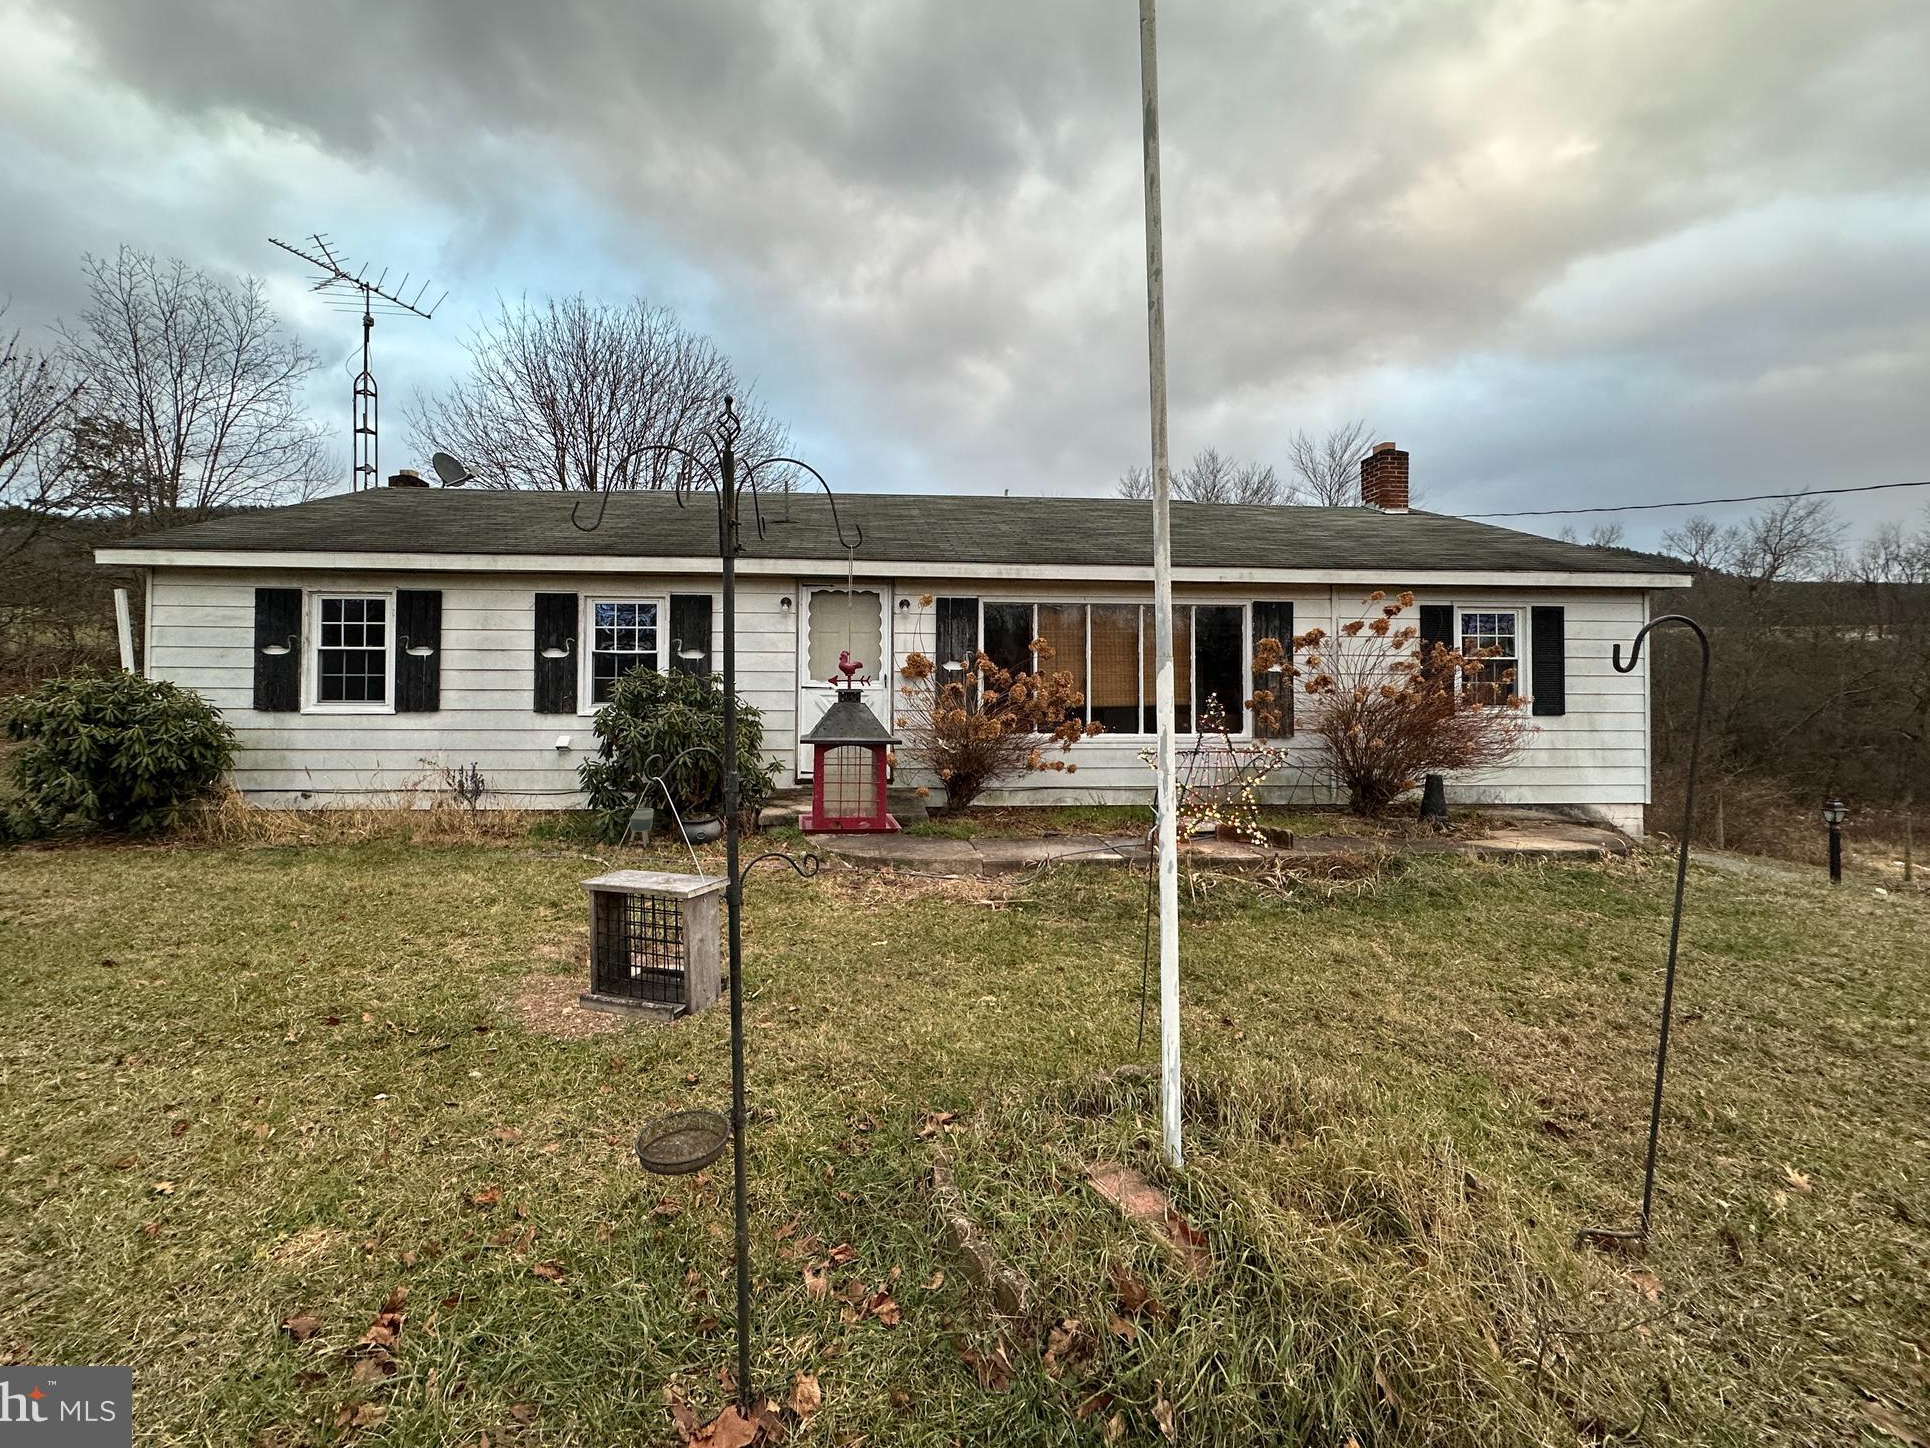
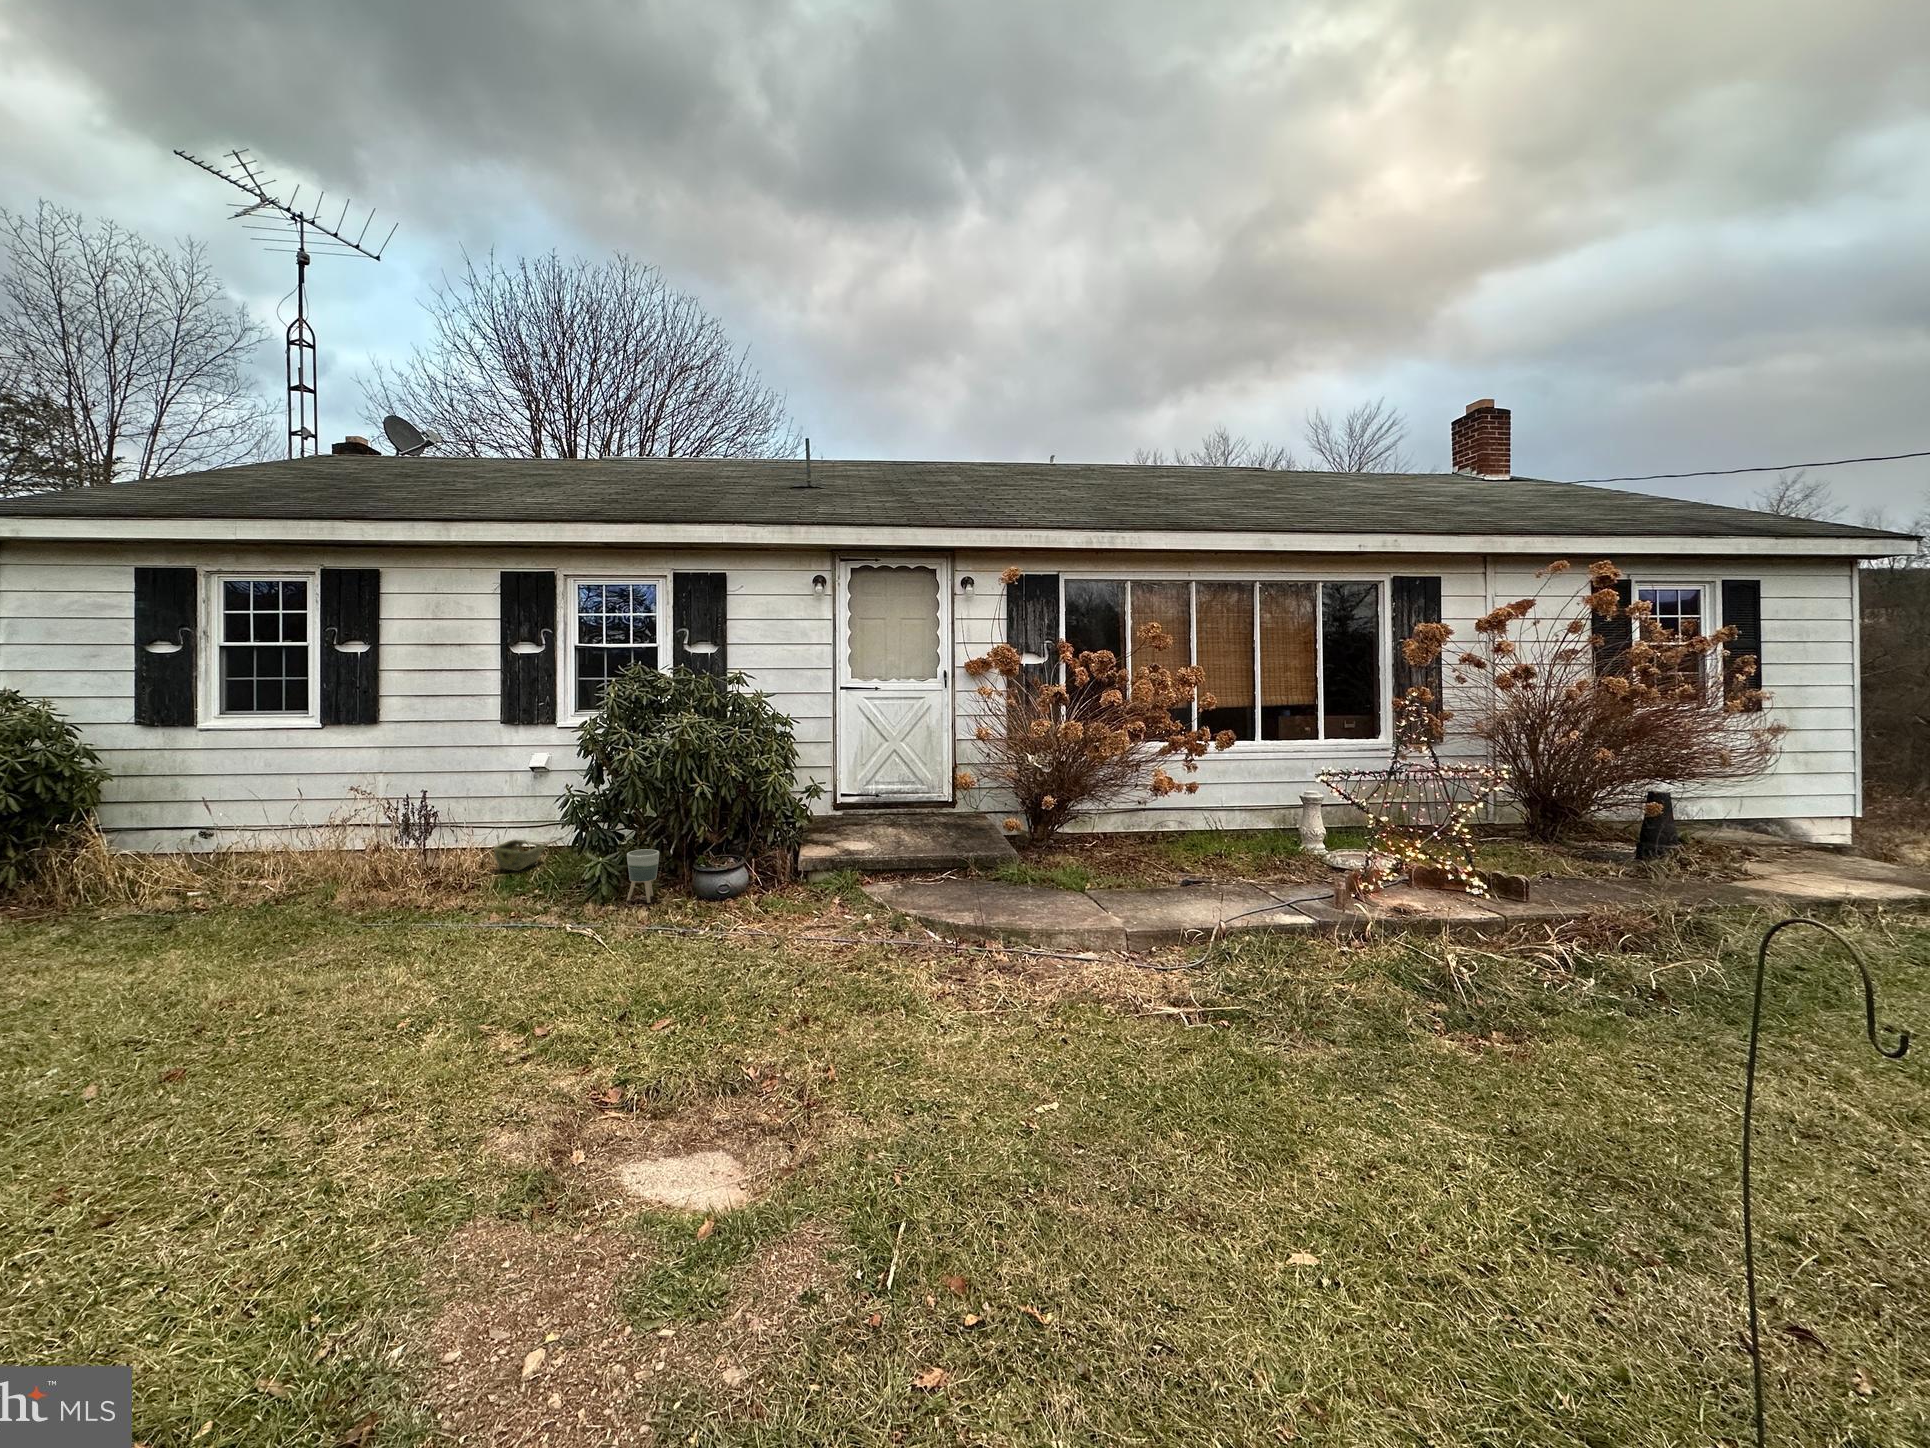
woven basket: none [527,803,568,827] -> present [493,839,545,871]

